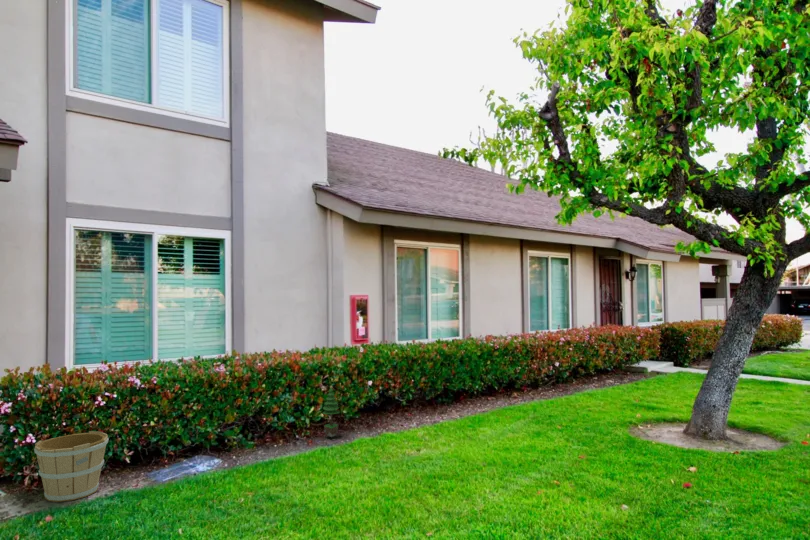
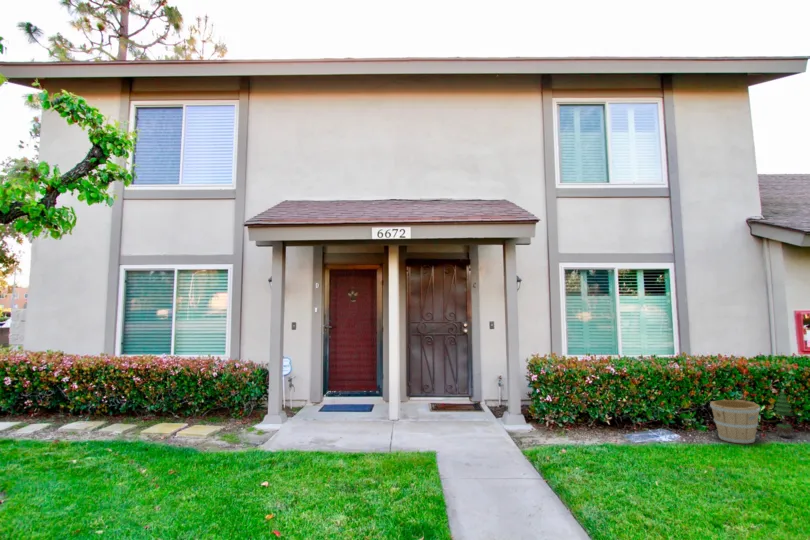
wooden bucket: present [34,431,109,502] -> present [710,400,760,444]

